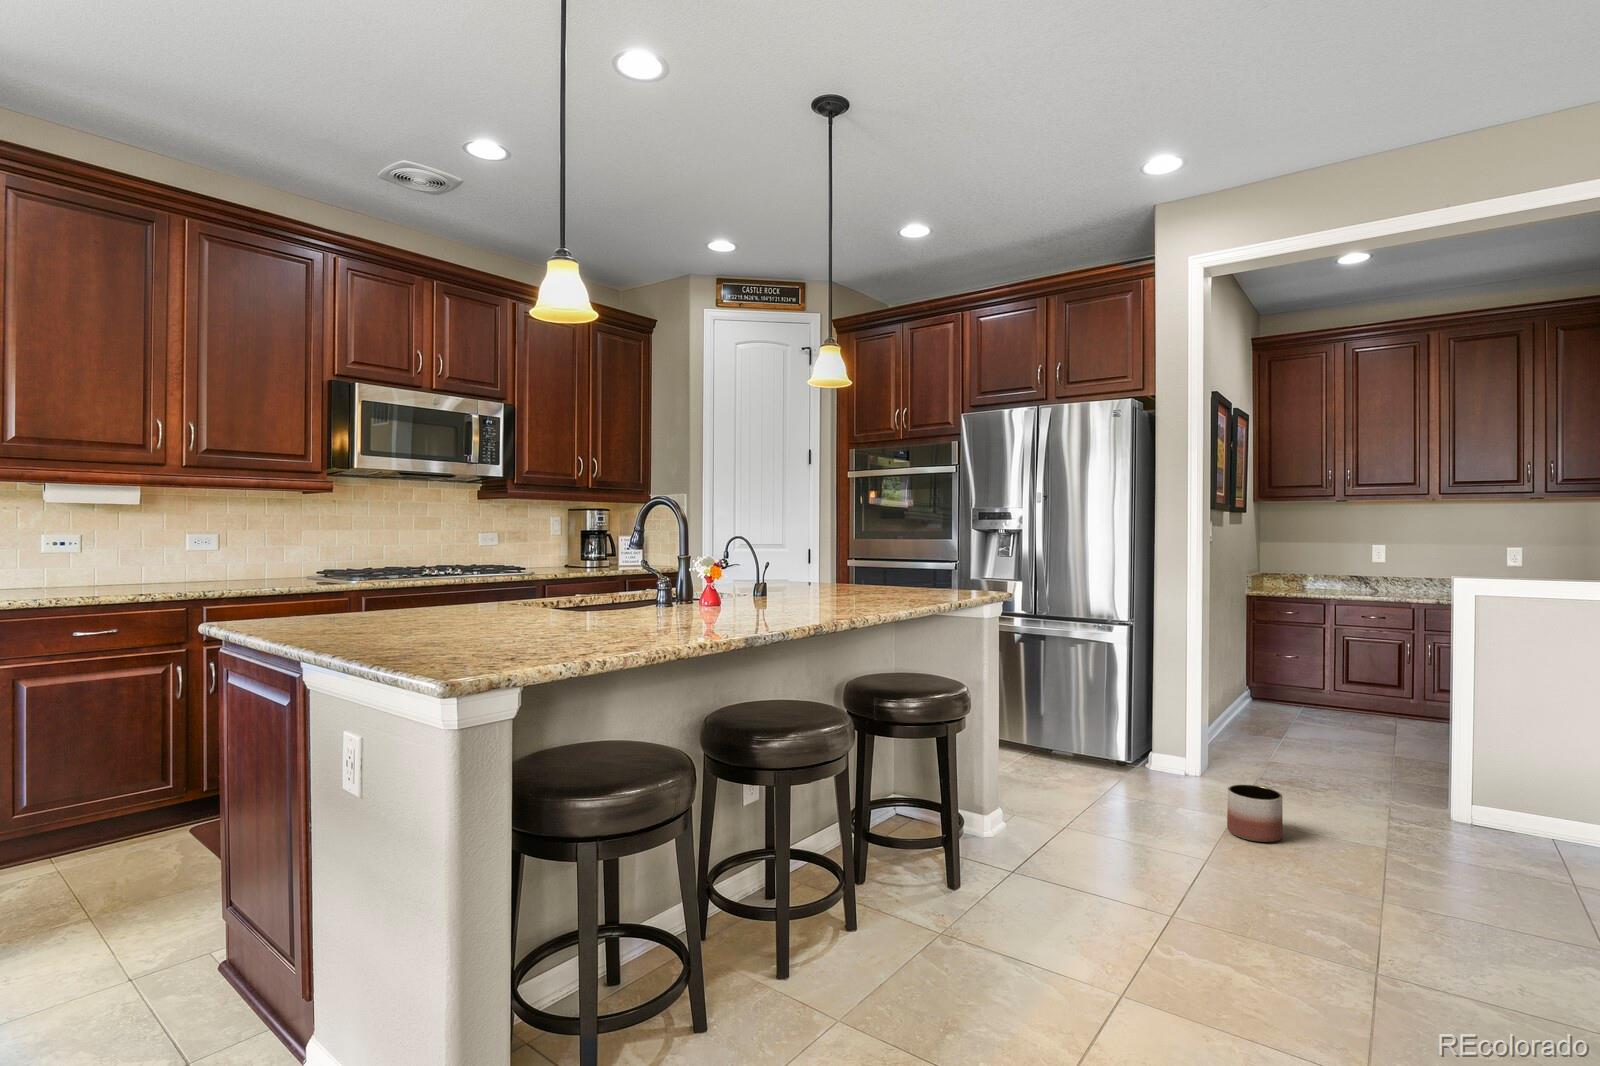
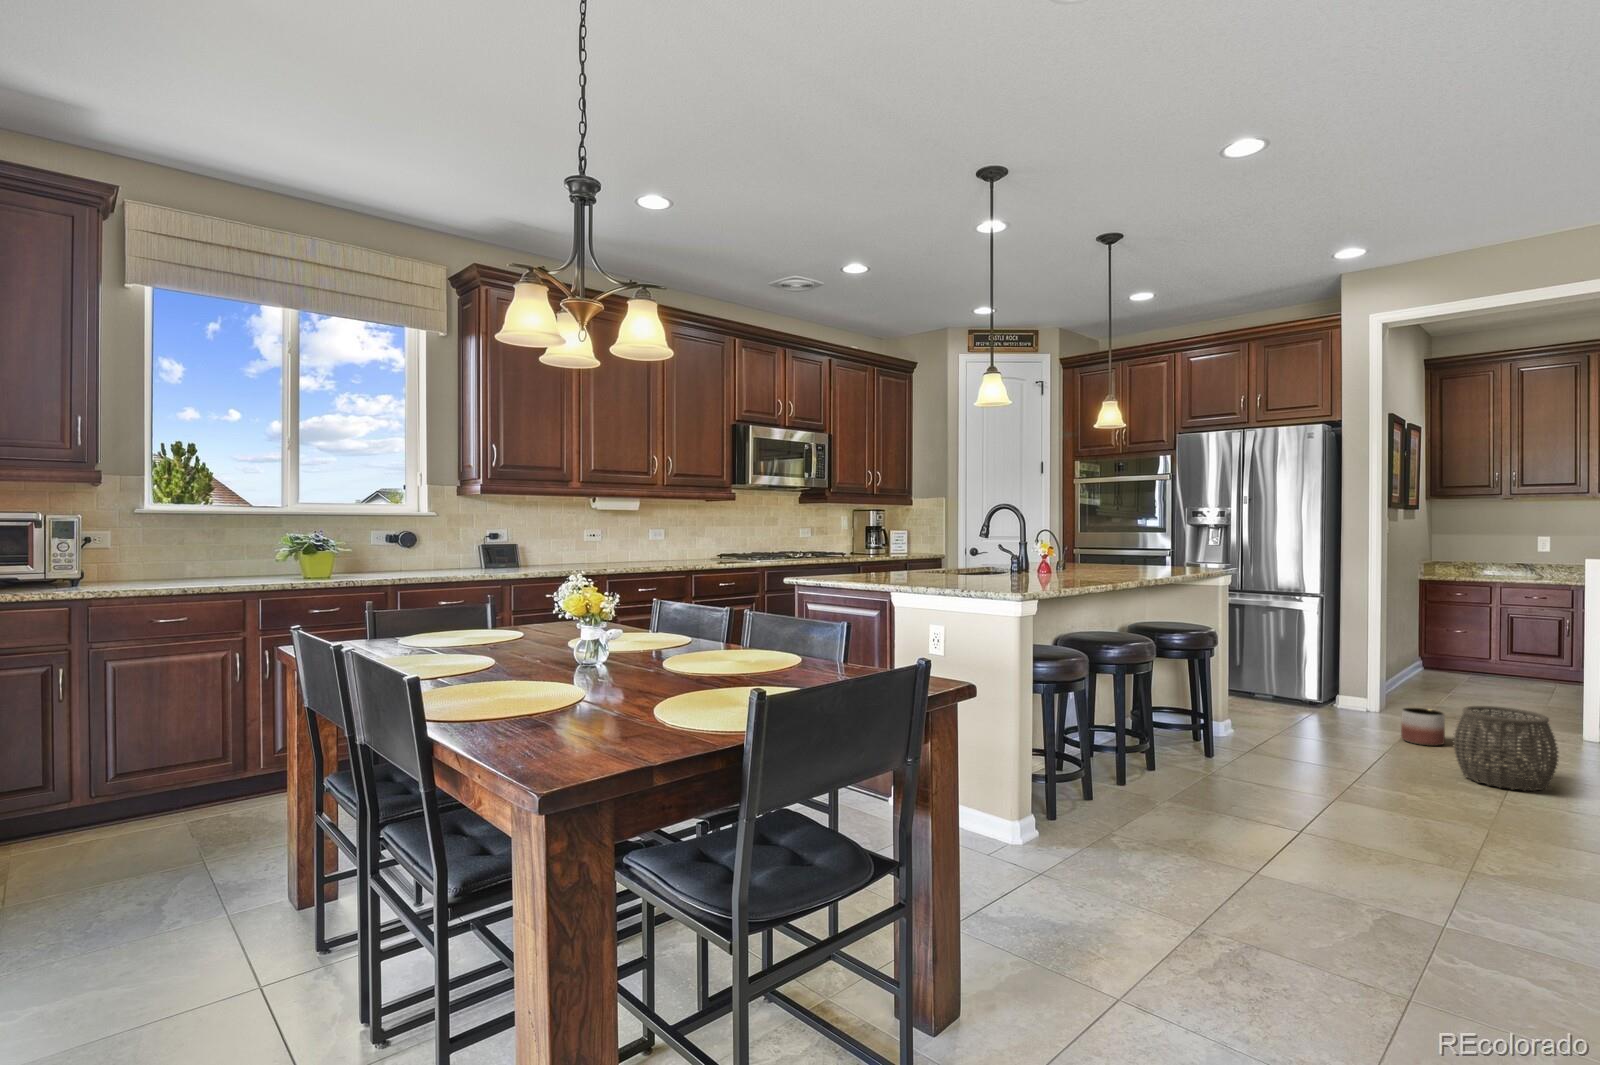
woven basket: none [1298,801,1448,945] -> present [1453,706,1559,791]

